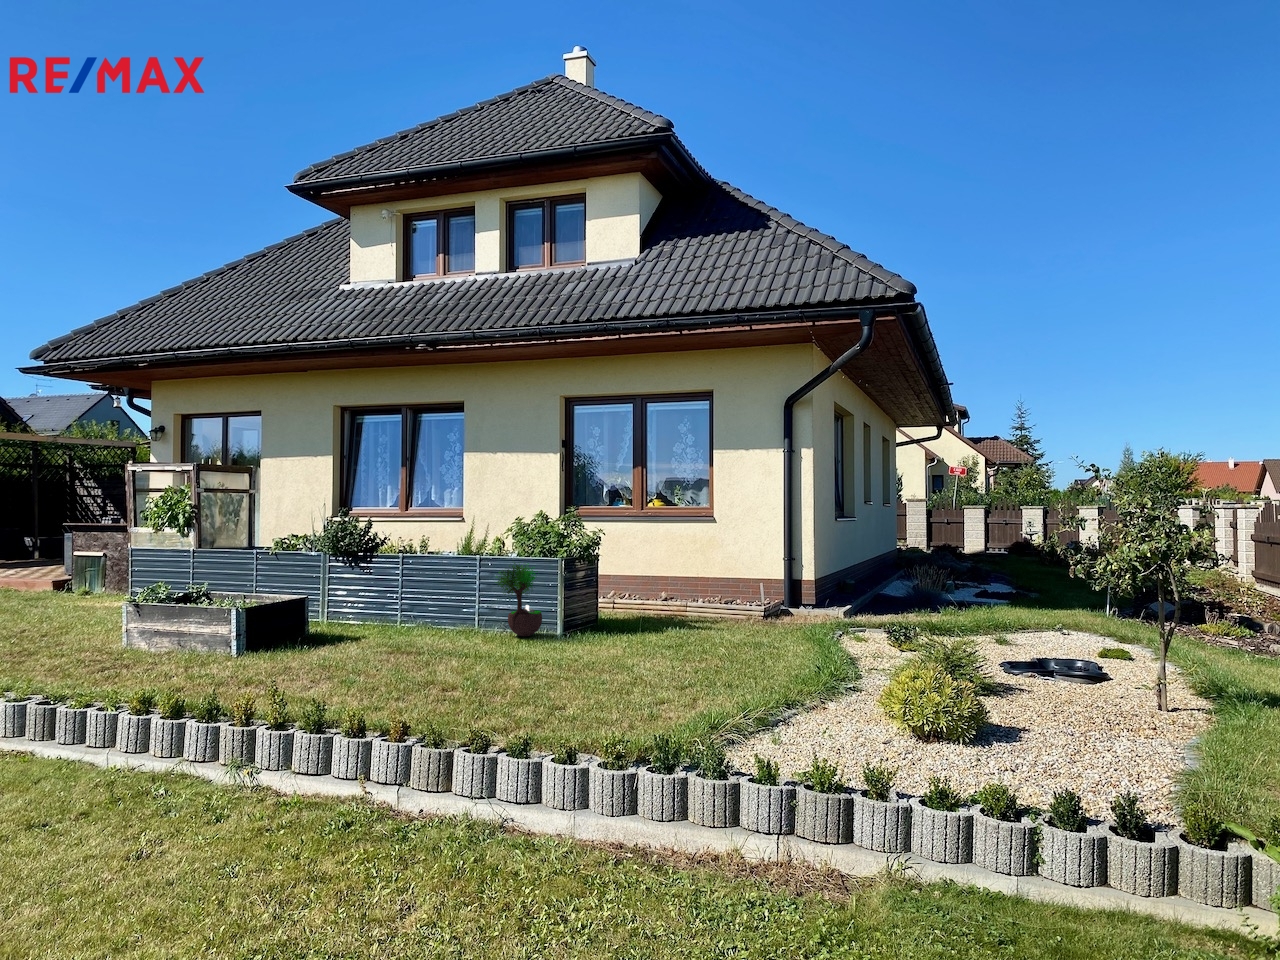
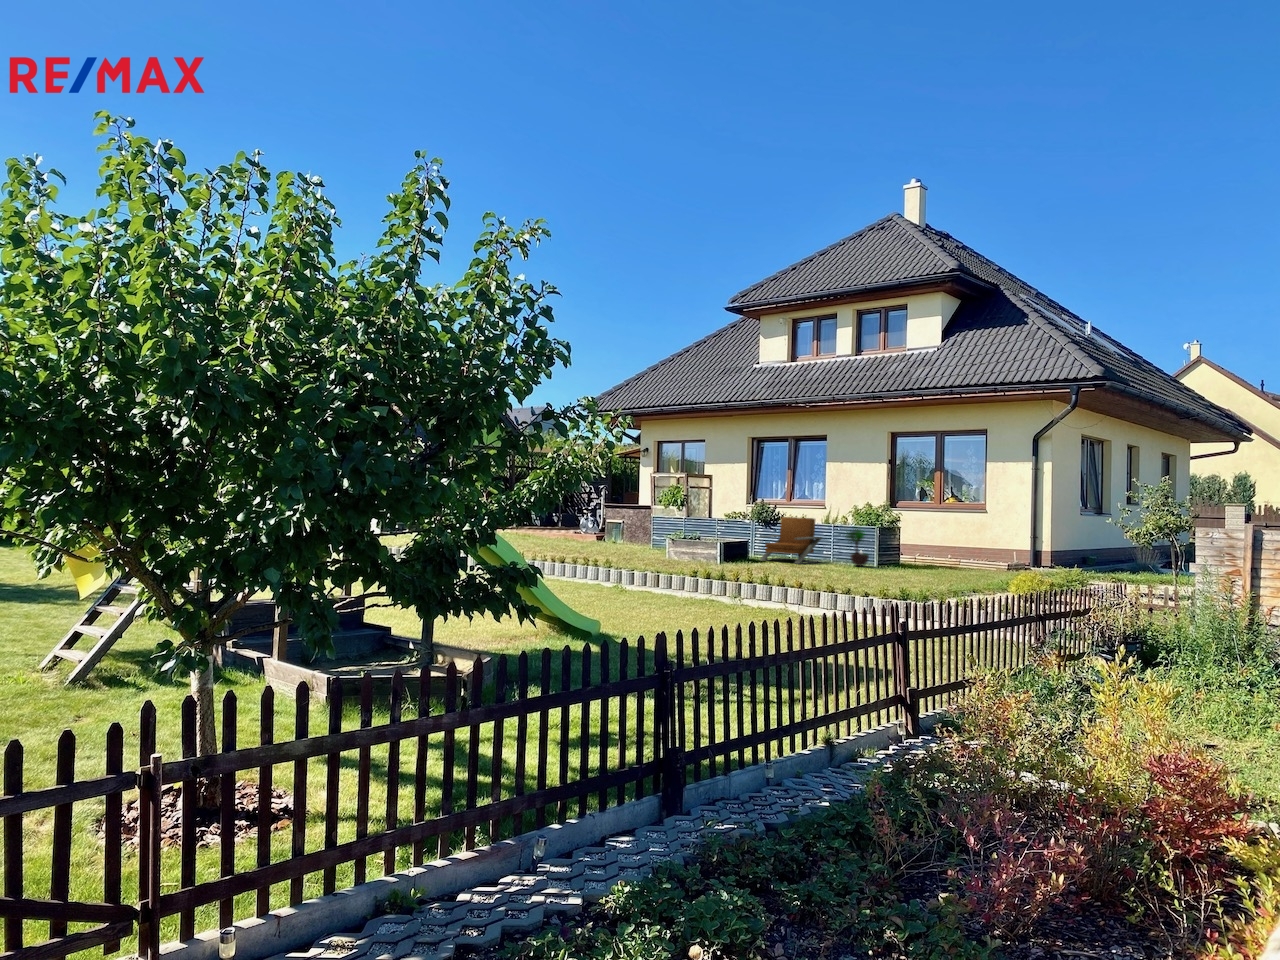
lounge chair: none [329,546,454,642] -> present [760,517,822,564]

